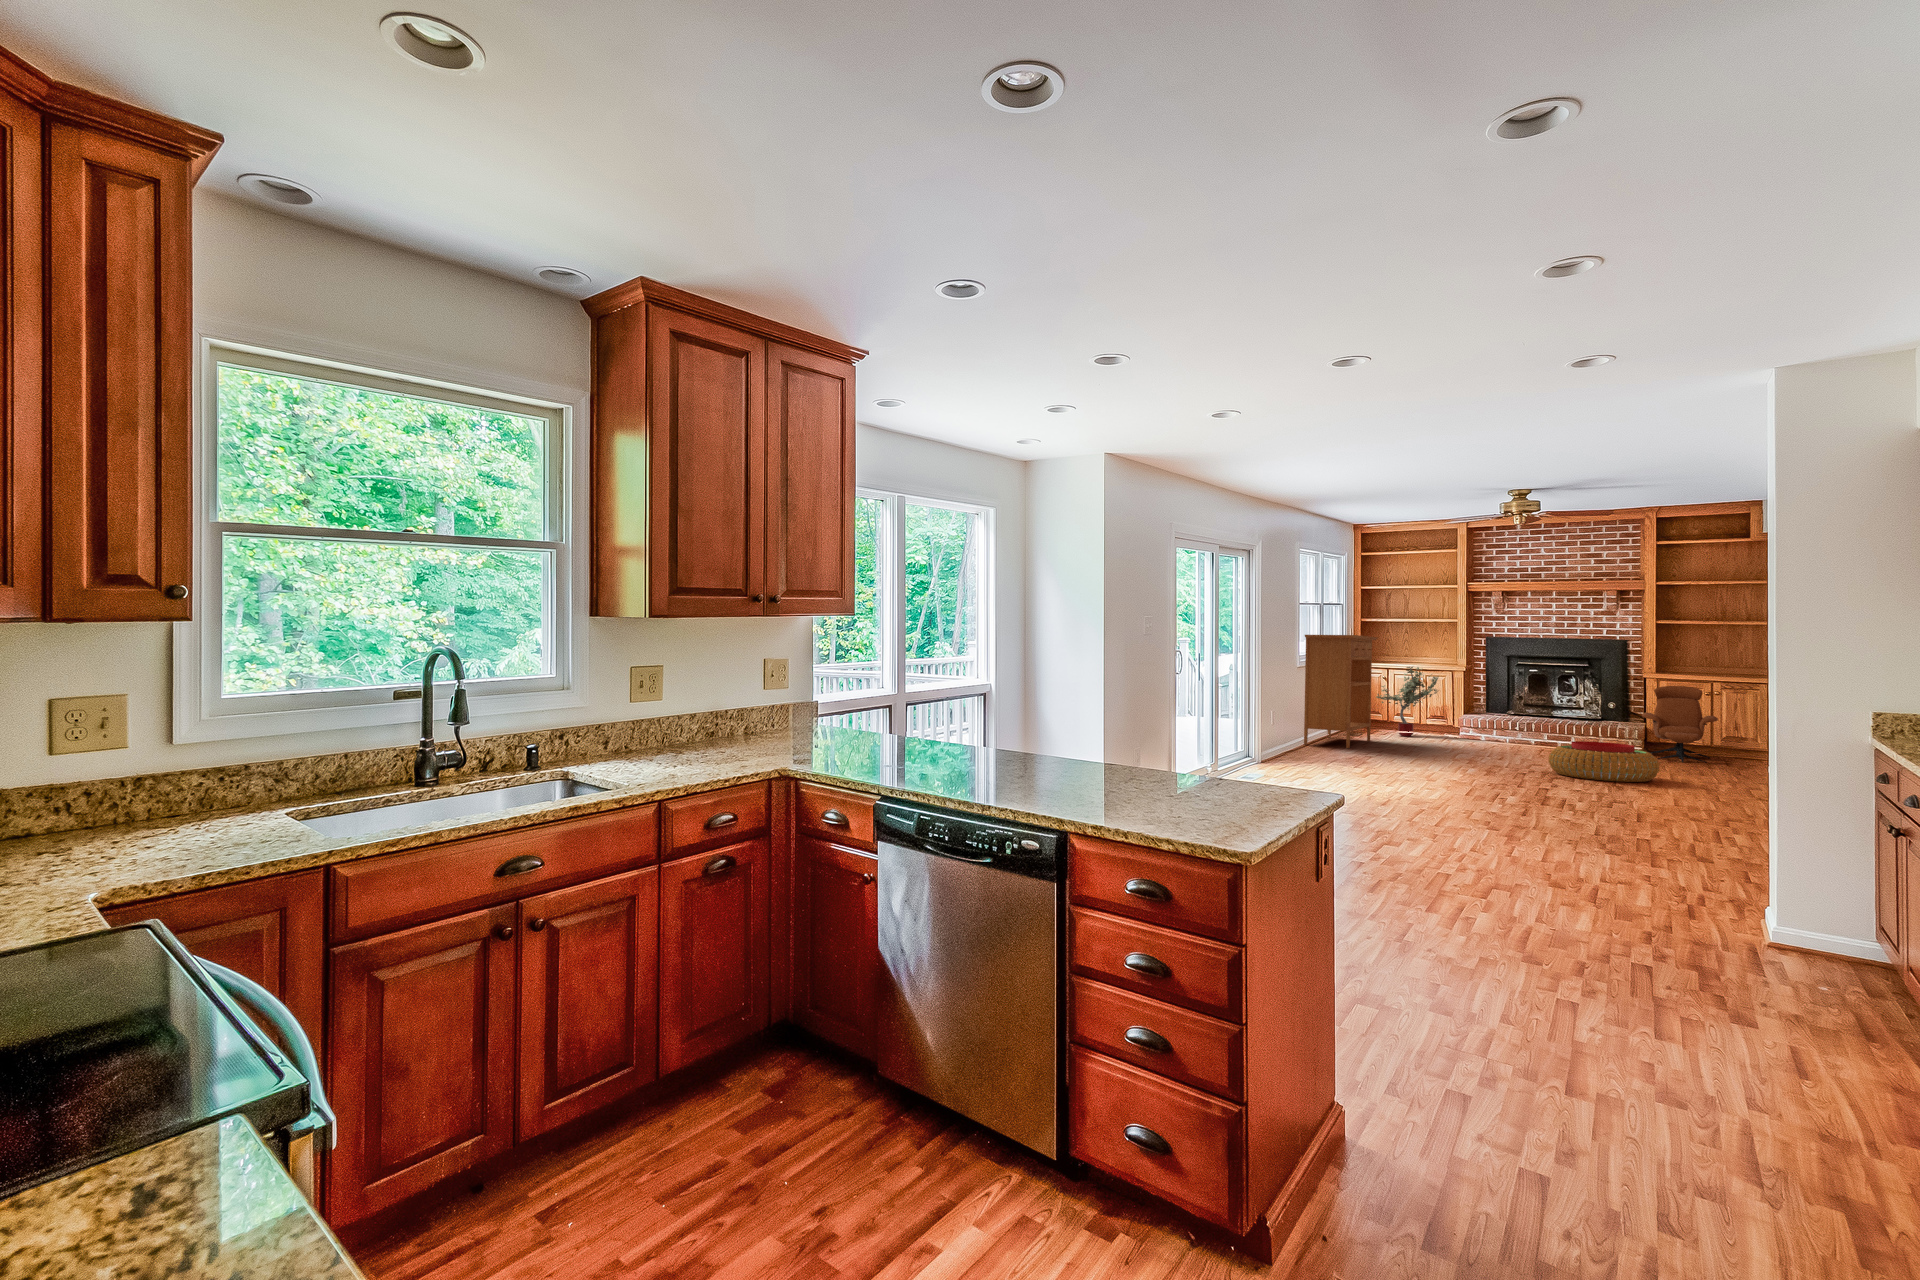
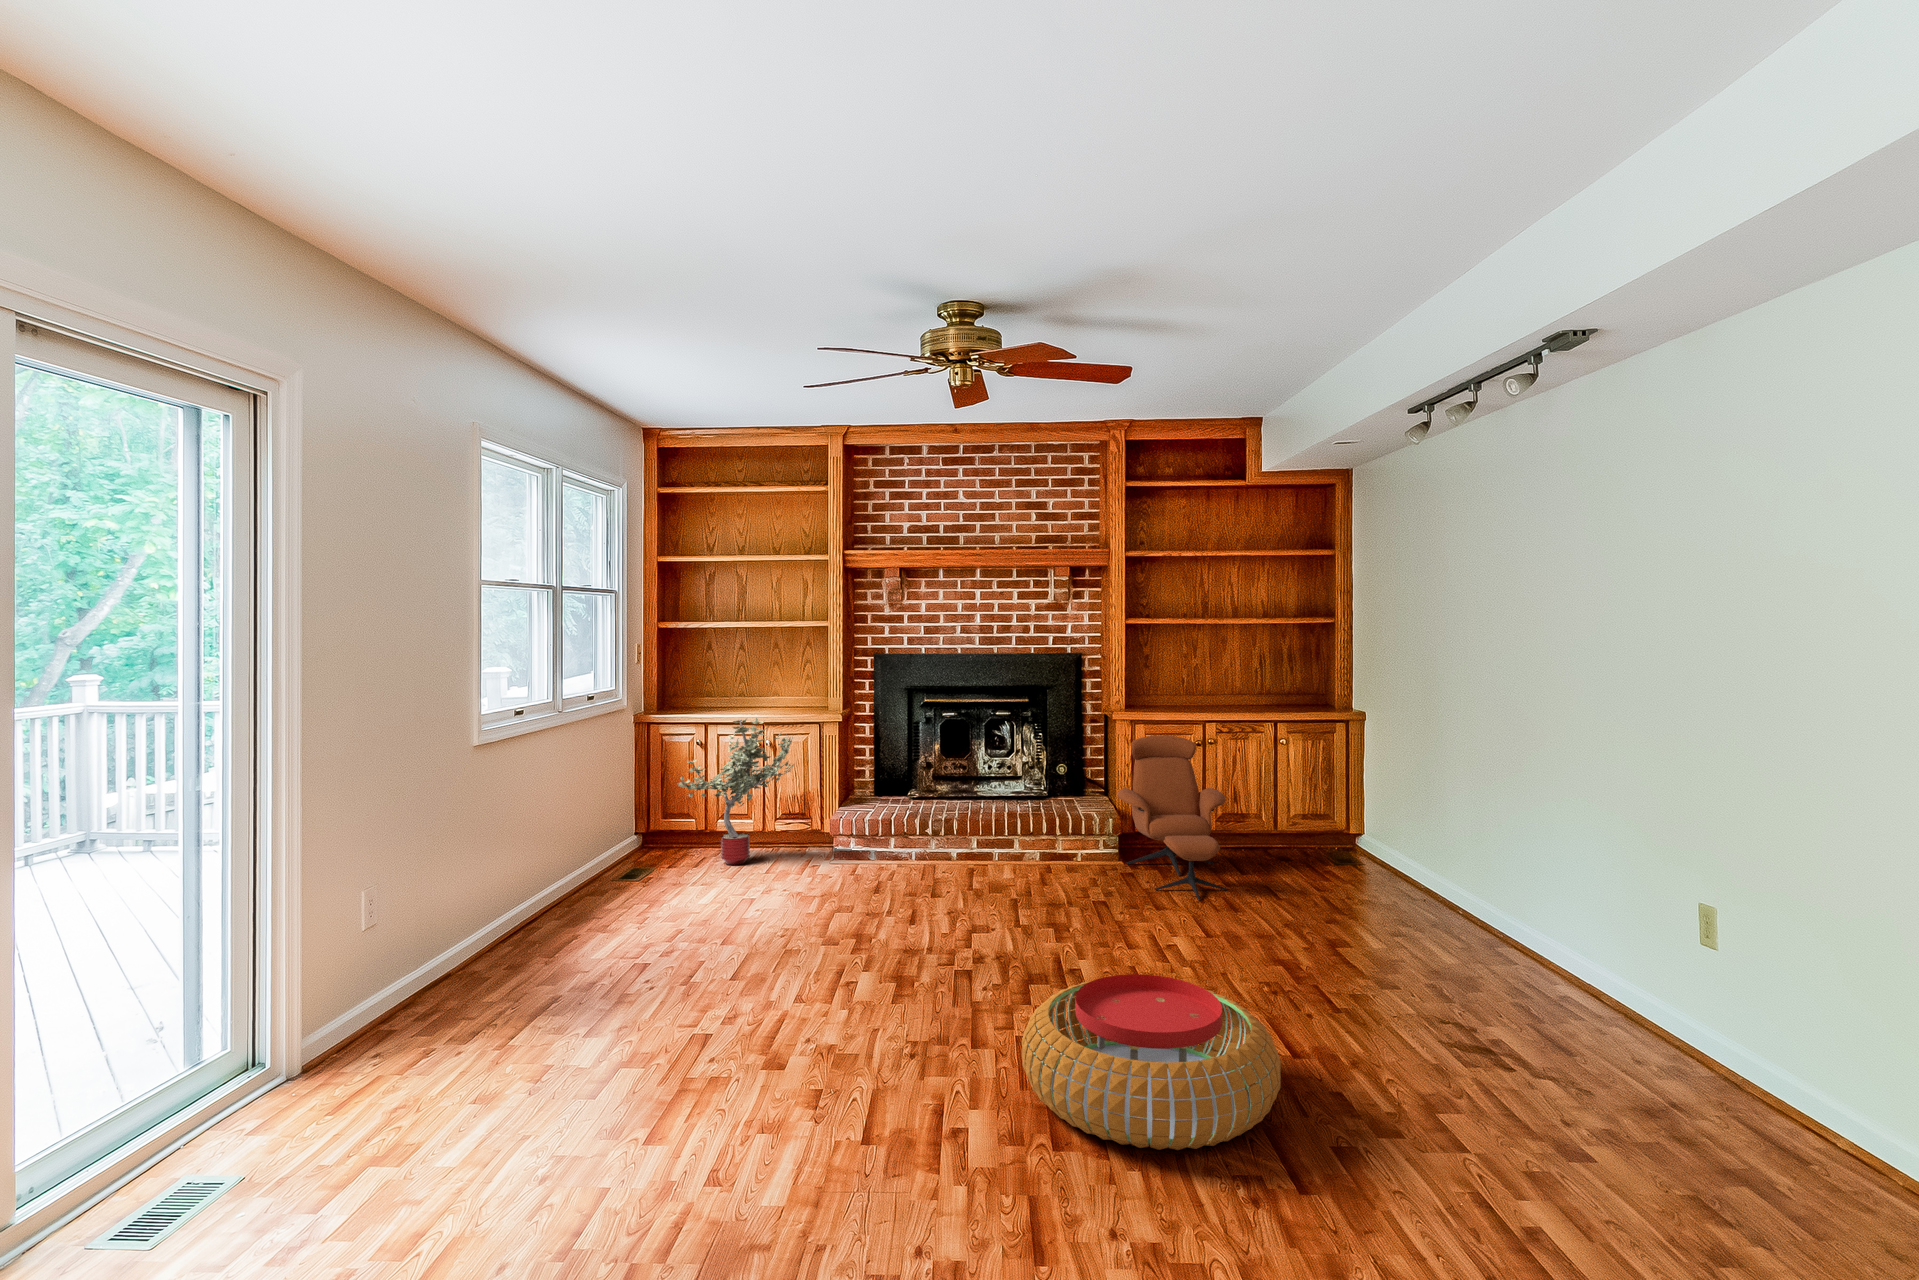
console table: present [1304,635,1378,748] -> none [407,671,655,1002]

